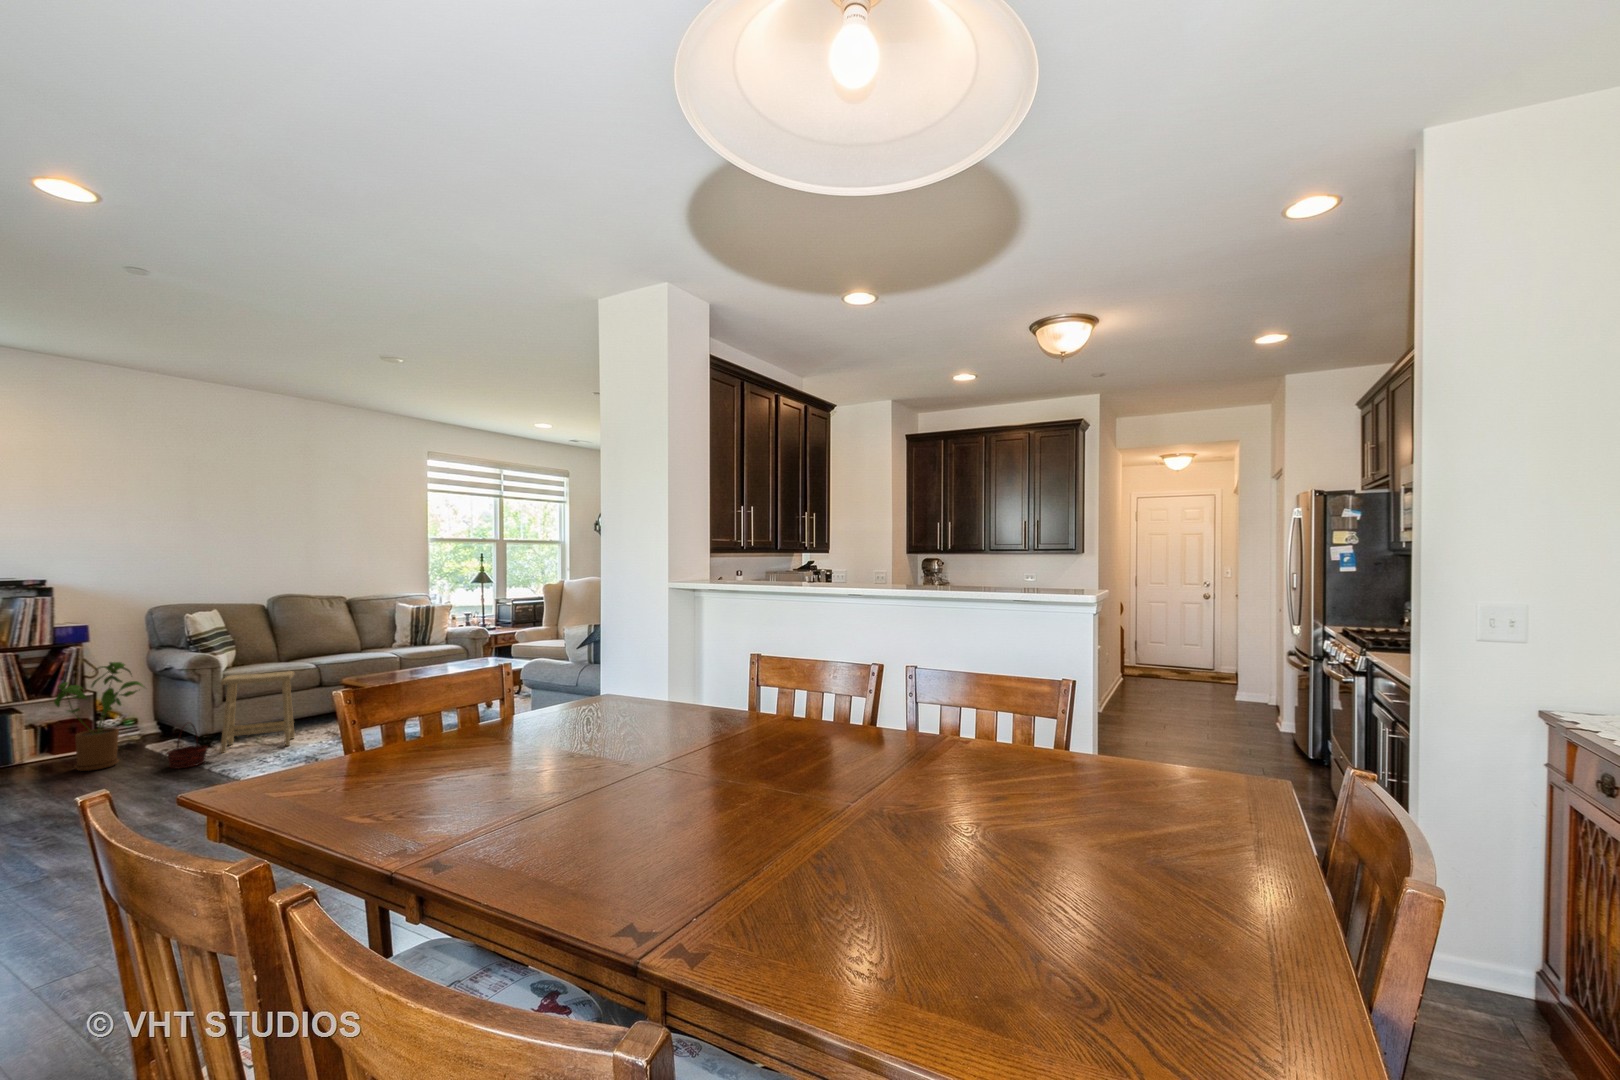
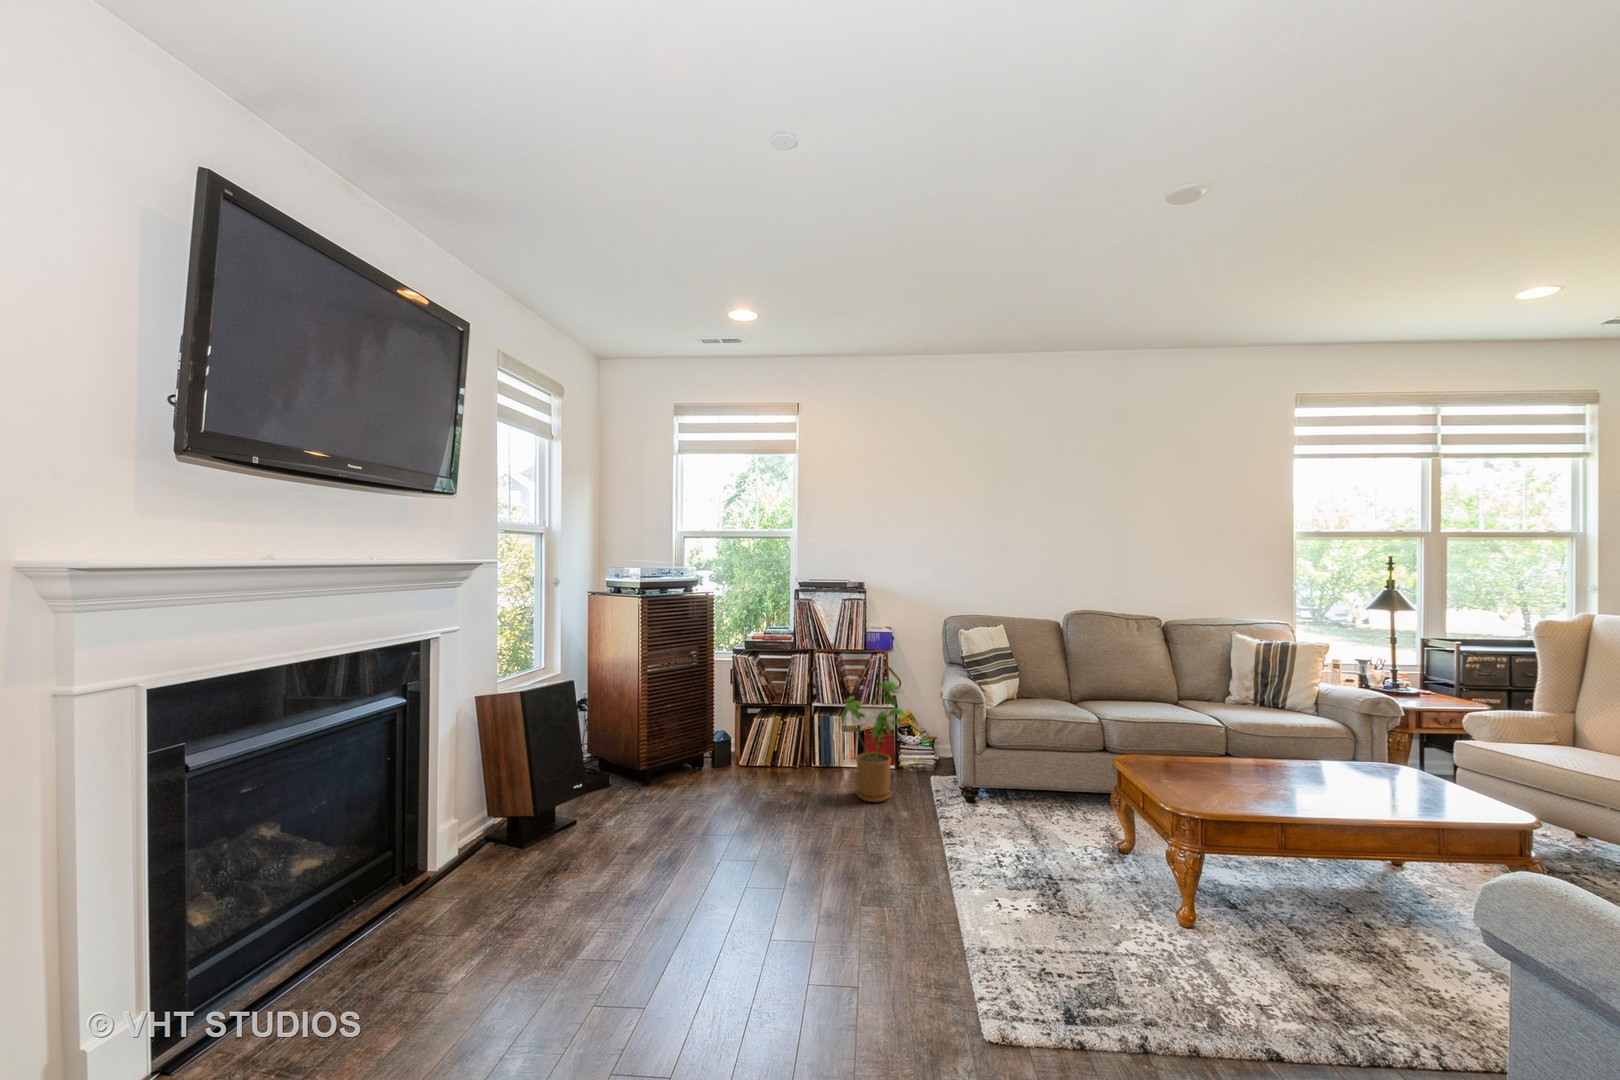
footstool: present [220,671,295,753] -> none [976,719,1065,841]
basket: present [167,724,207,768] -> none [914,777,955,838]

